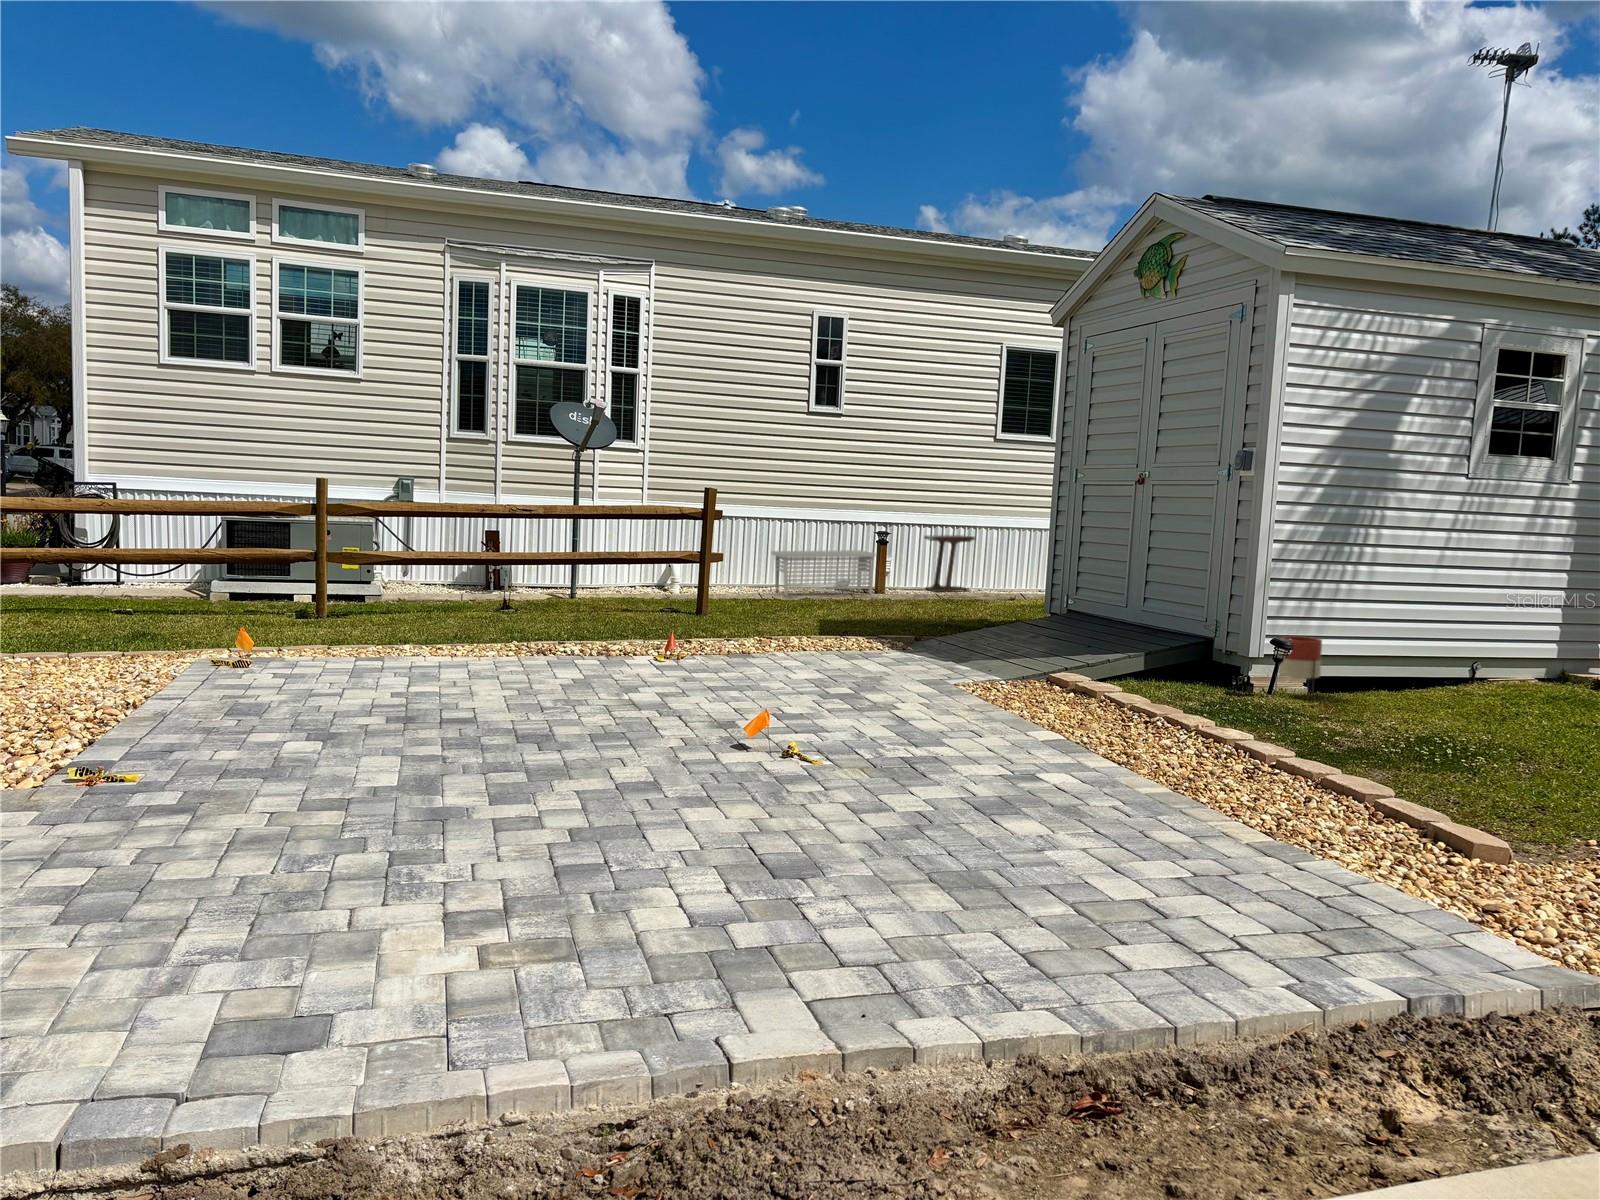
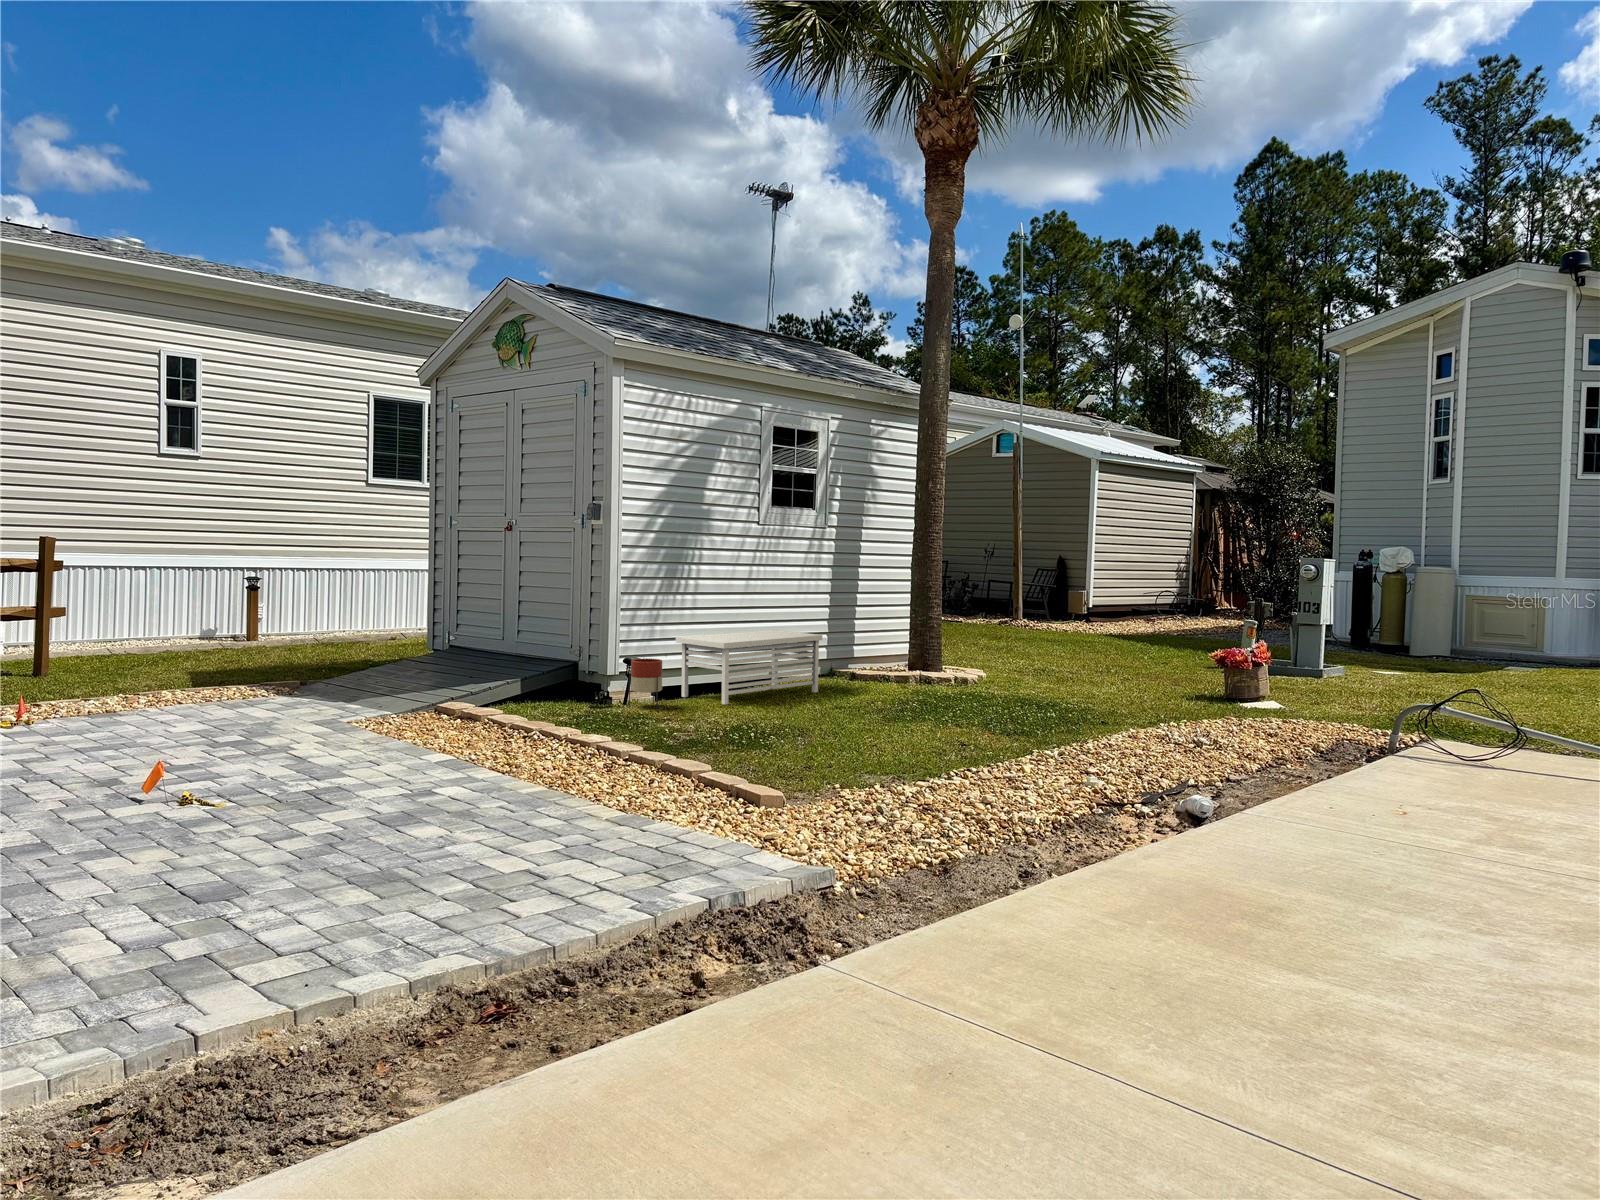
side table: present [924,535,975,592] -> none [300,579,362,635]
storage bench: present [771,550,875,596] -> present [676,630,822,705]

